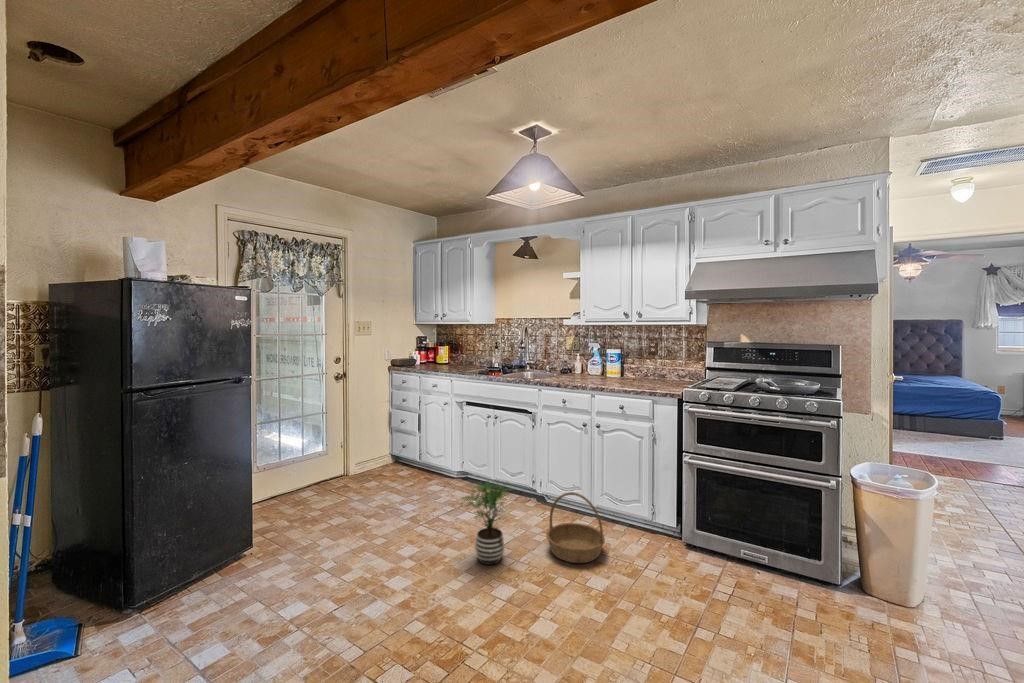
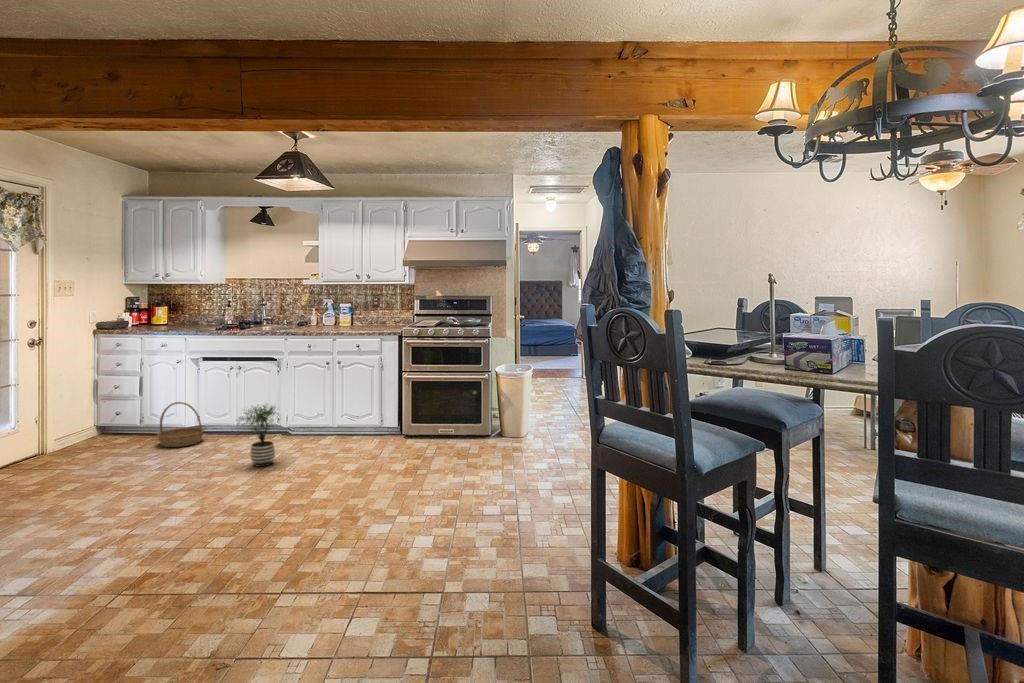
basket: present [547,492,605,563] -> present [157,402,204,447]

